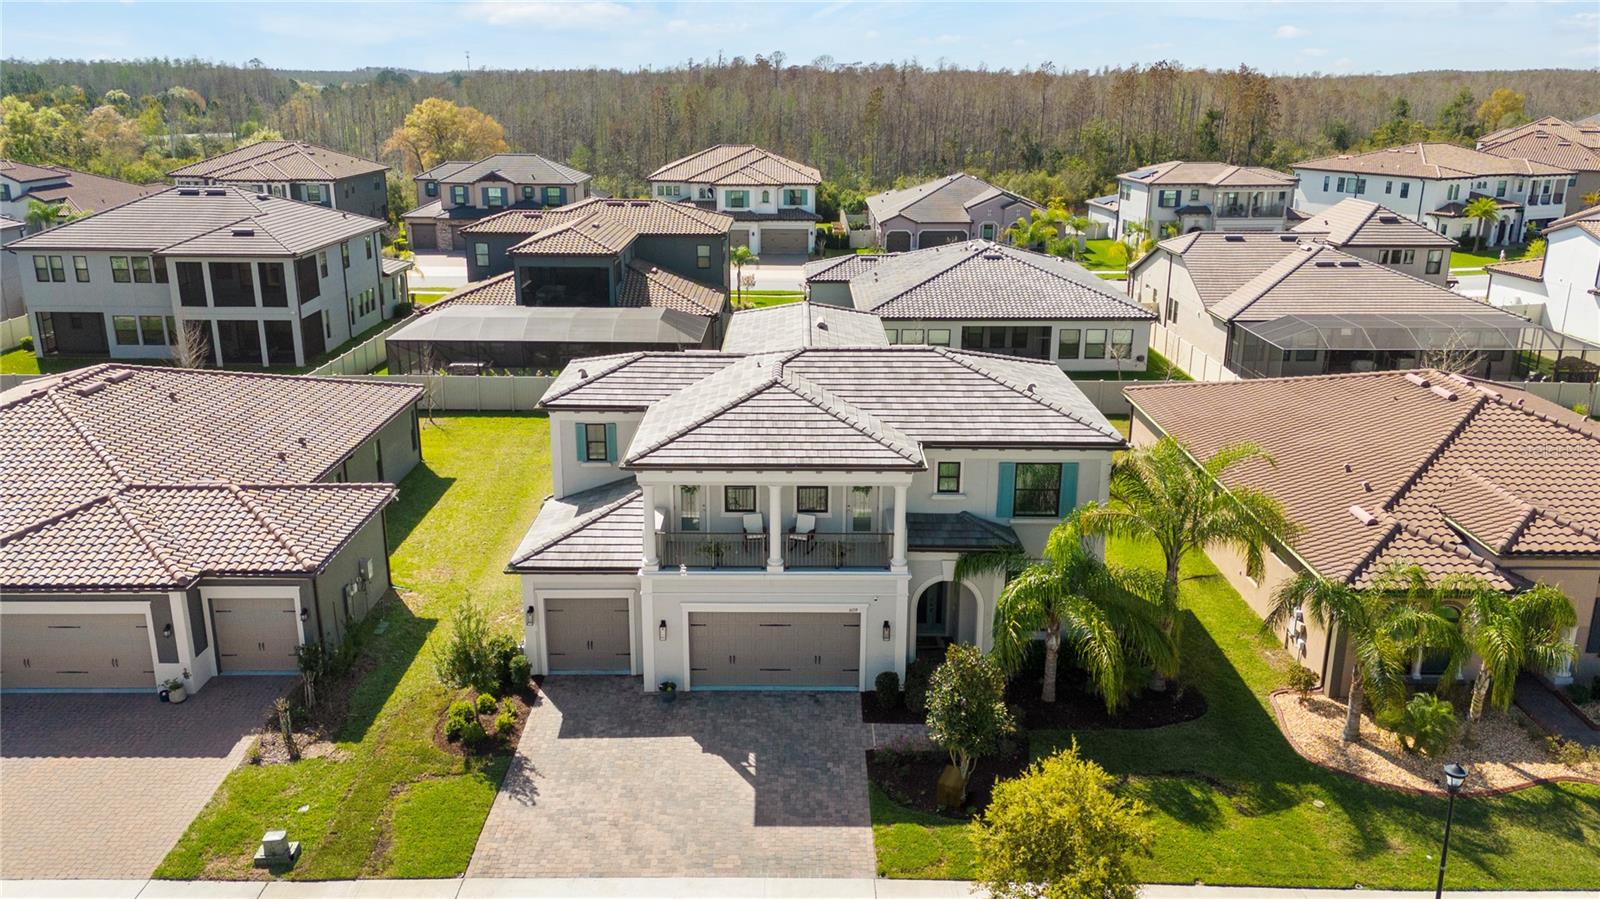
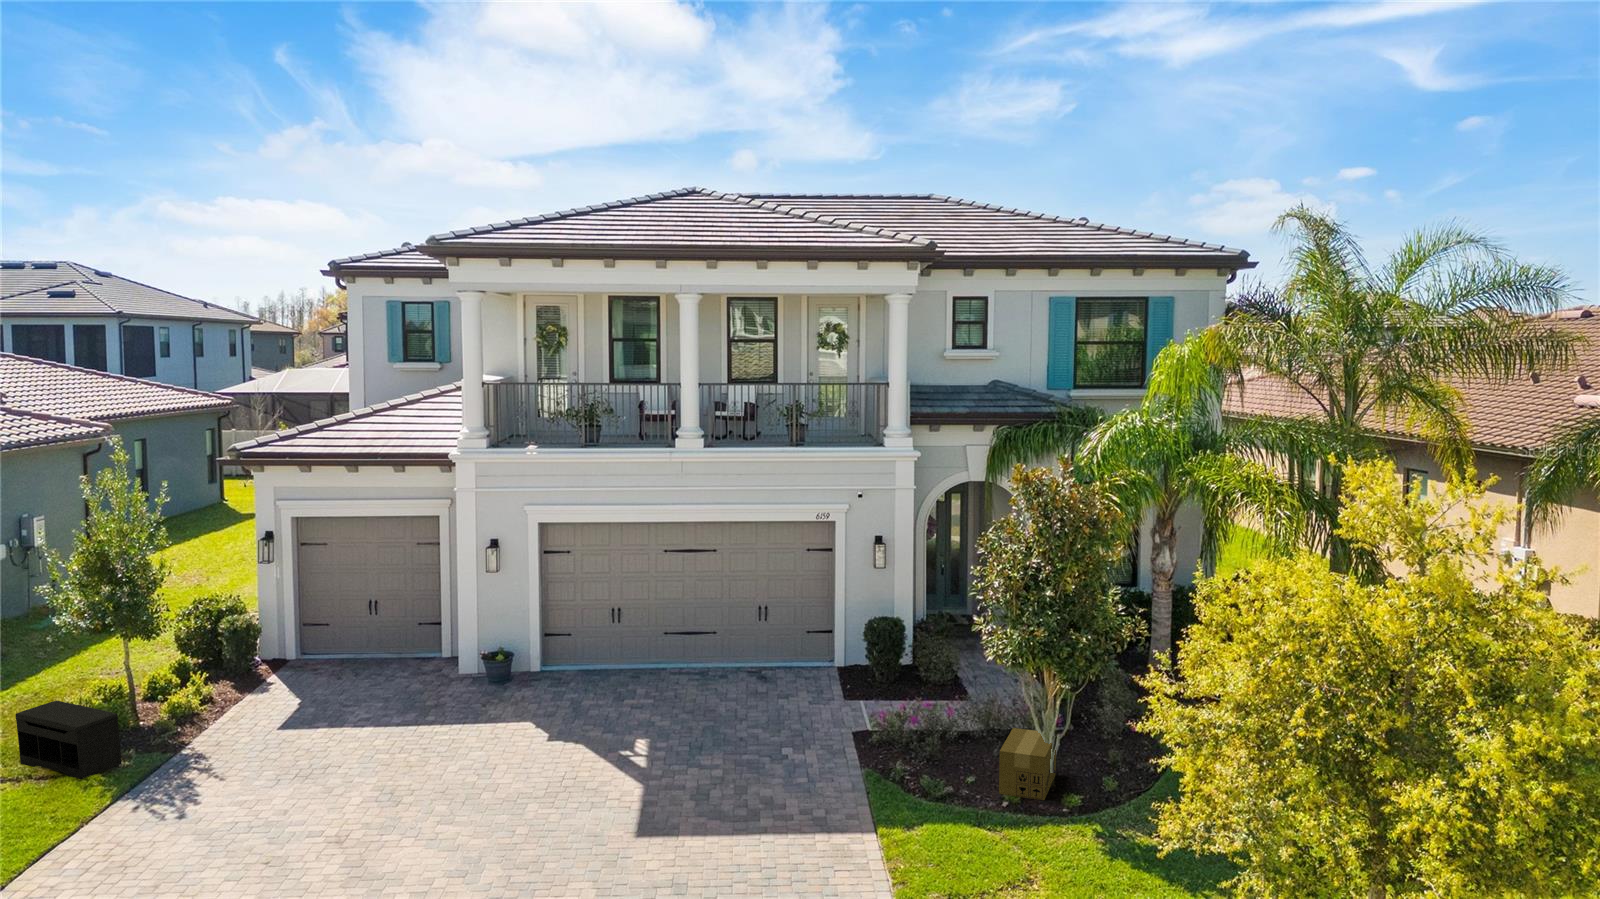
bench: none [431,726,485,773] -> present [16,700,122,779]

